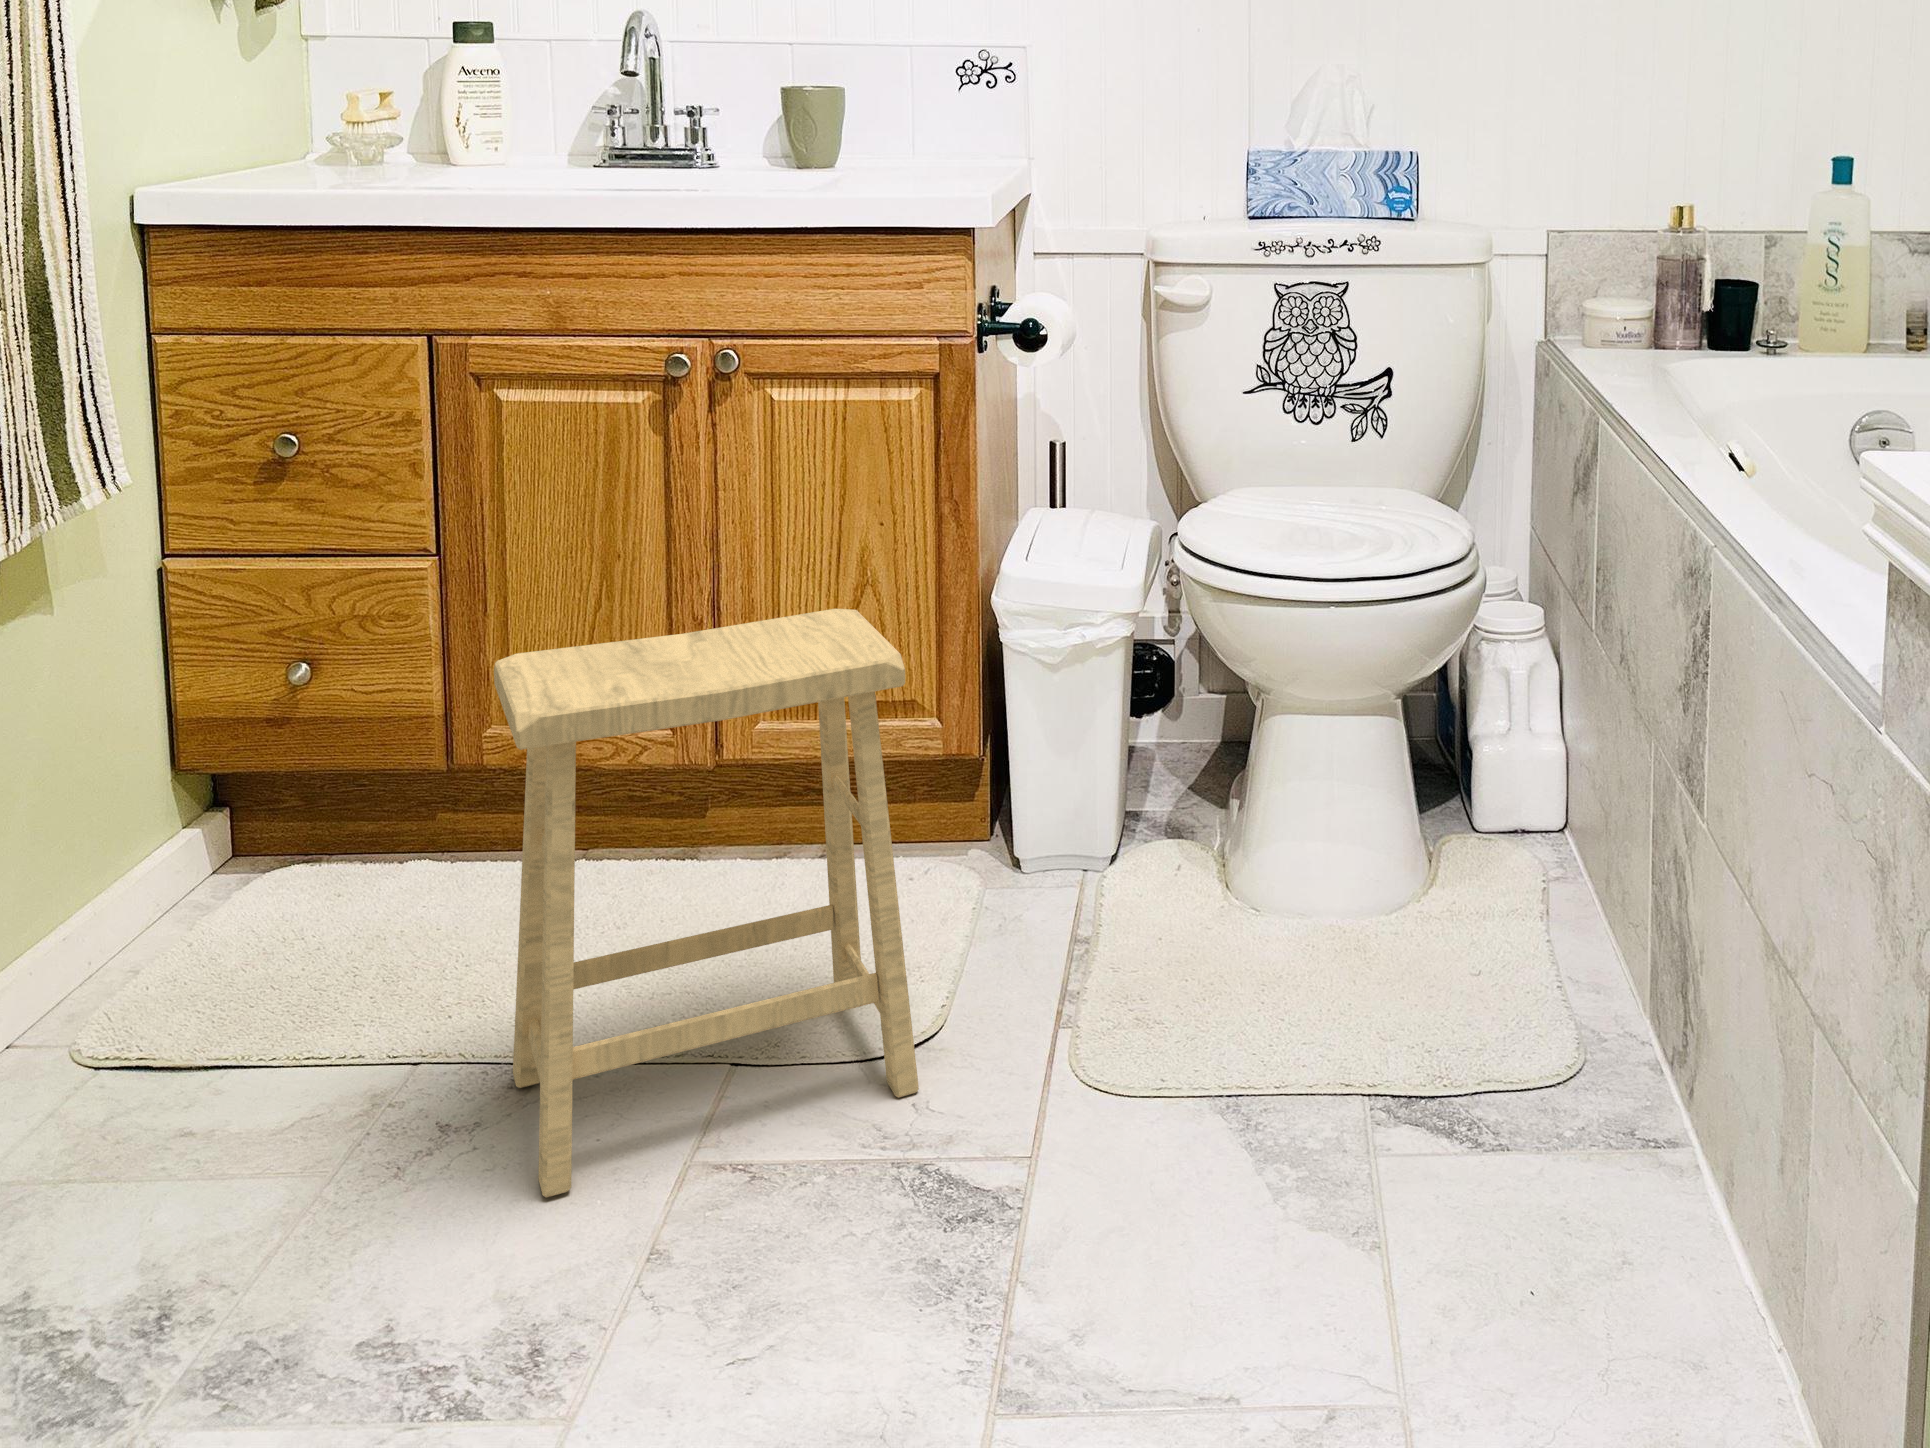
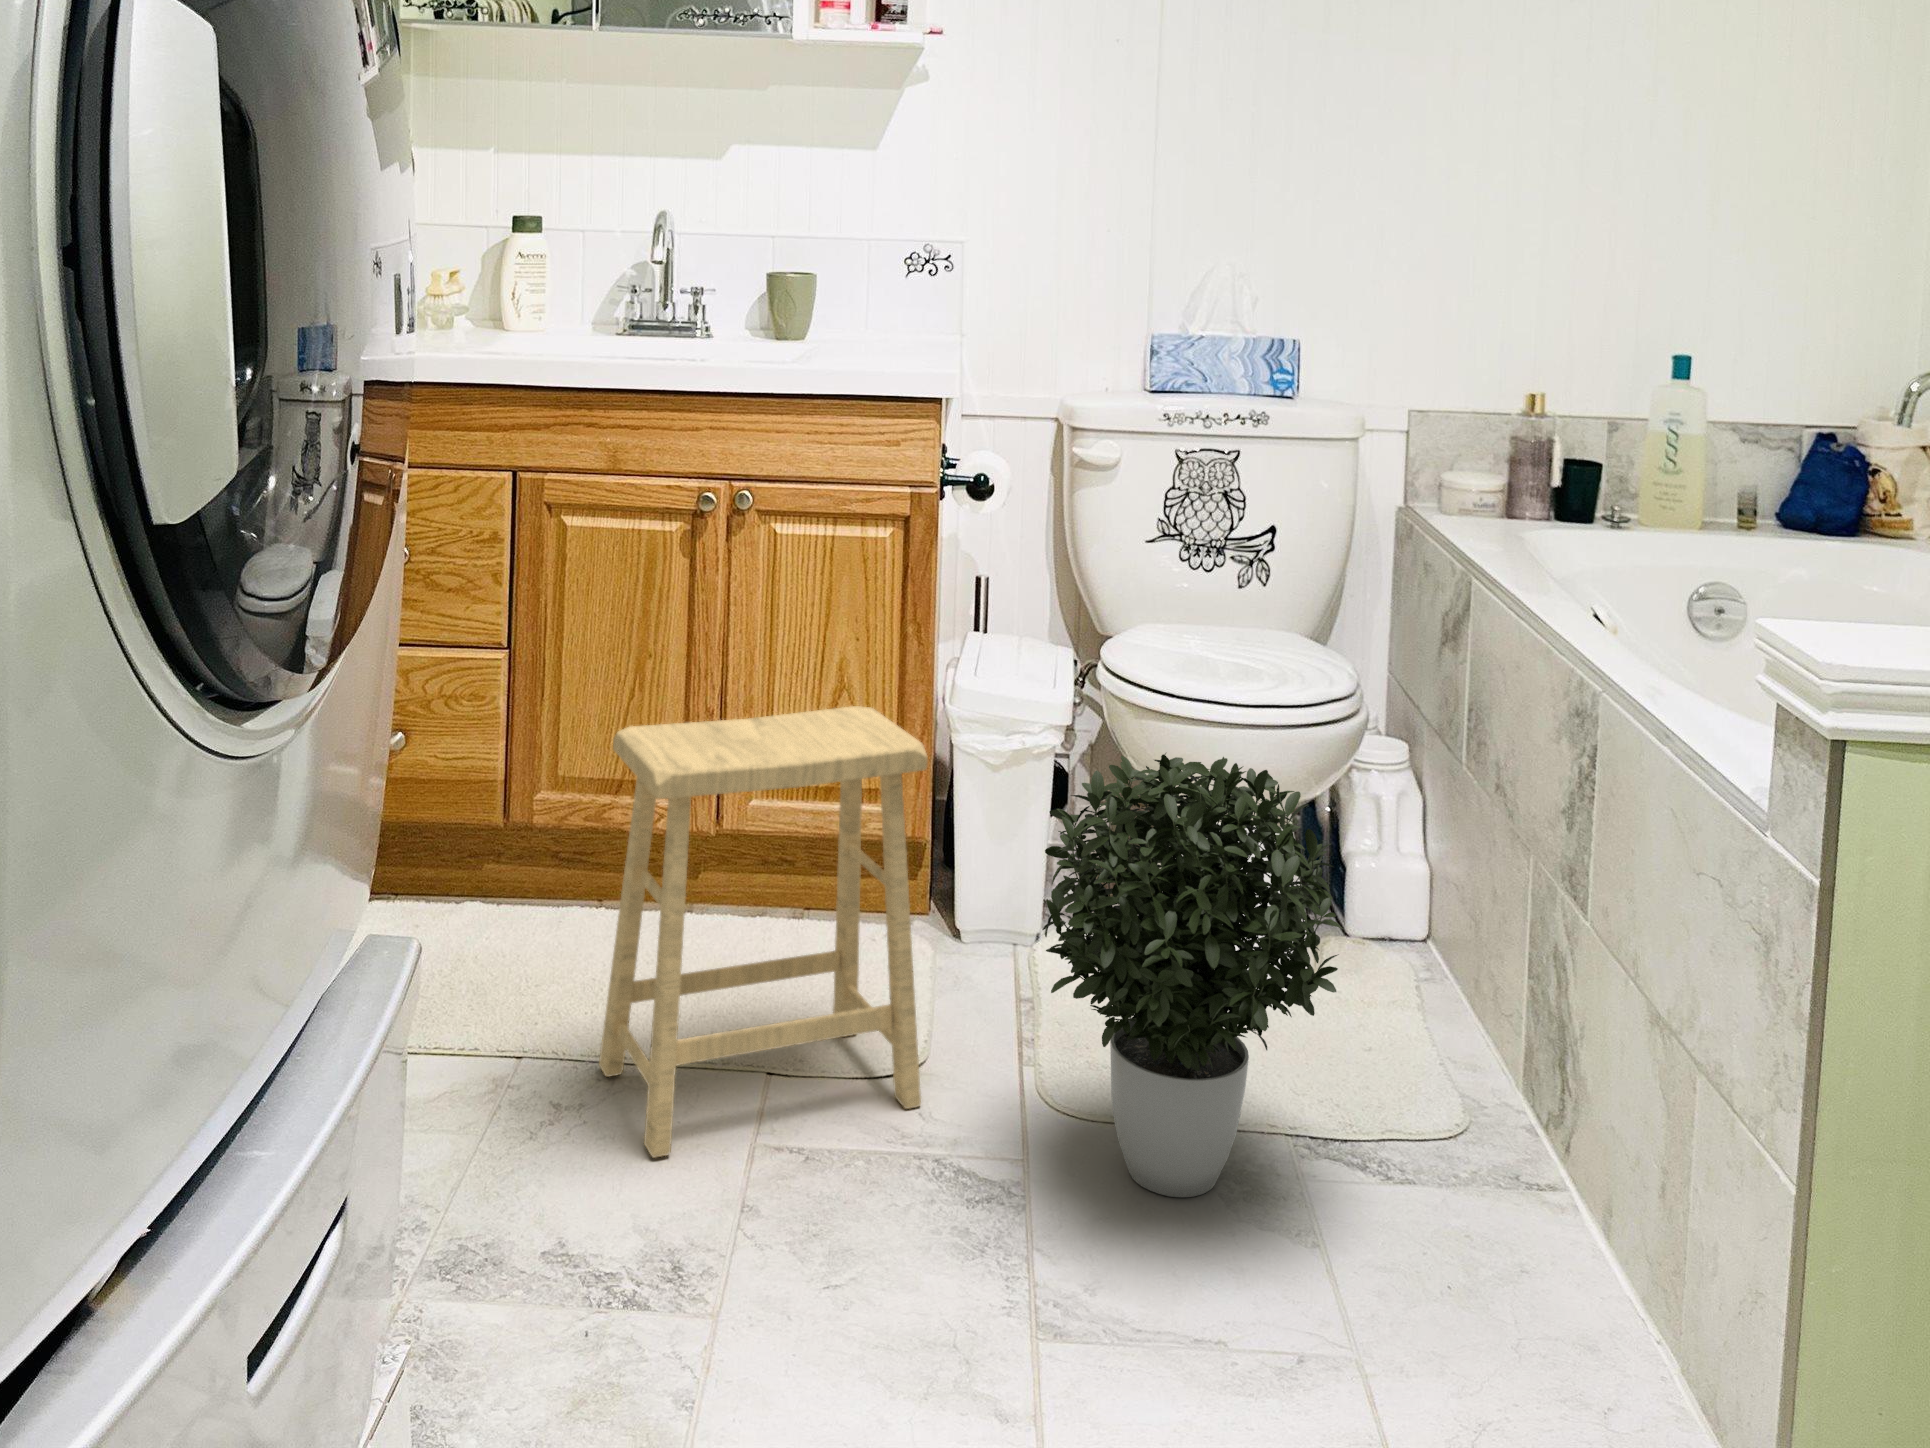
potted plant: none [1040,649,1404,1187] -> present [1042,753,1343,1197]

